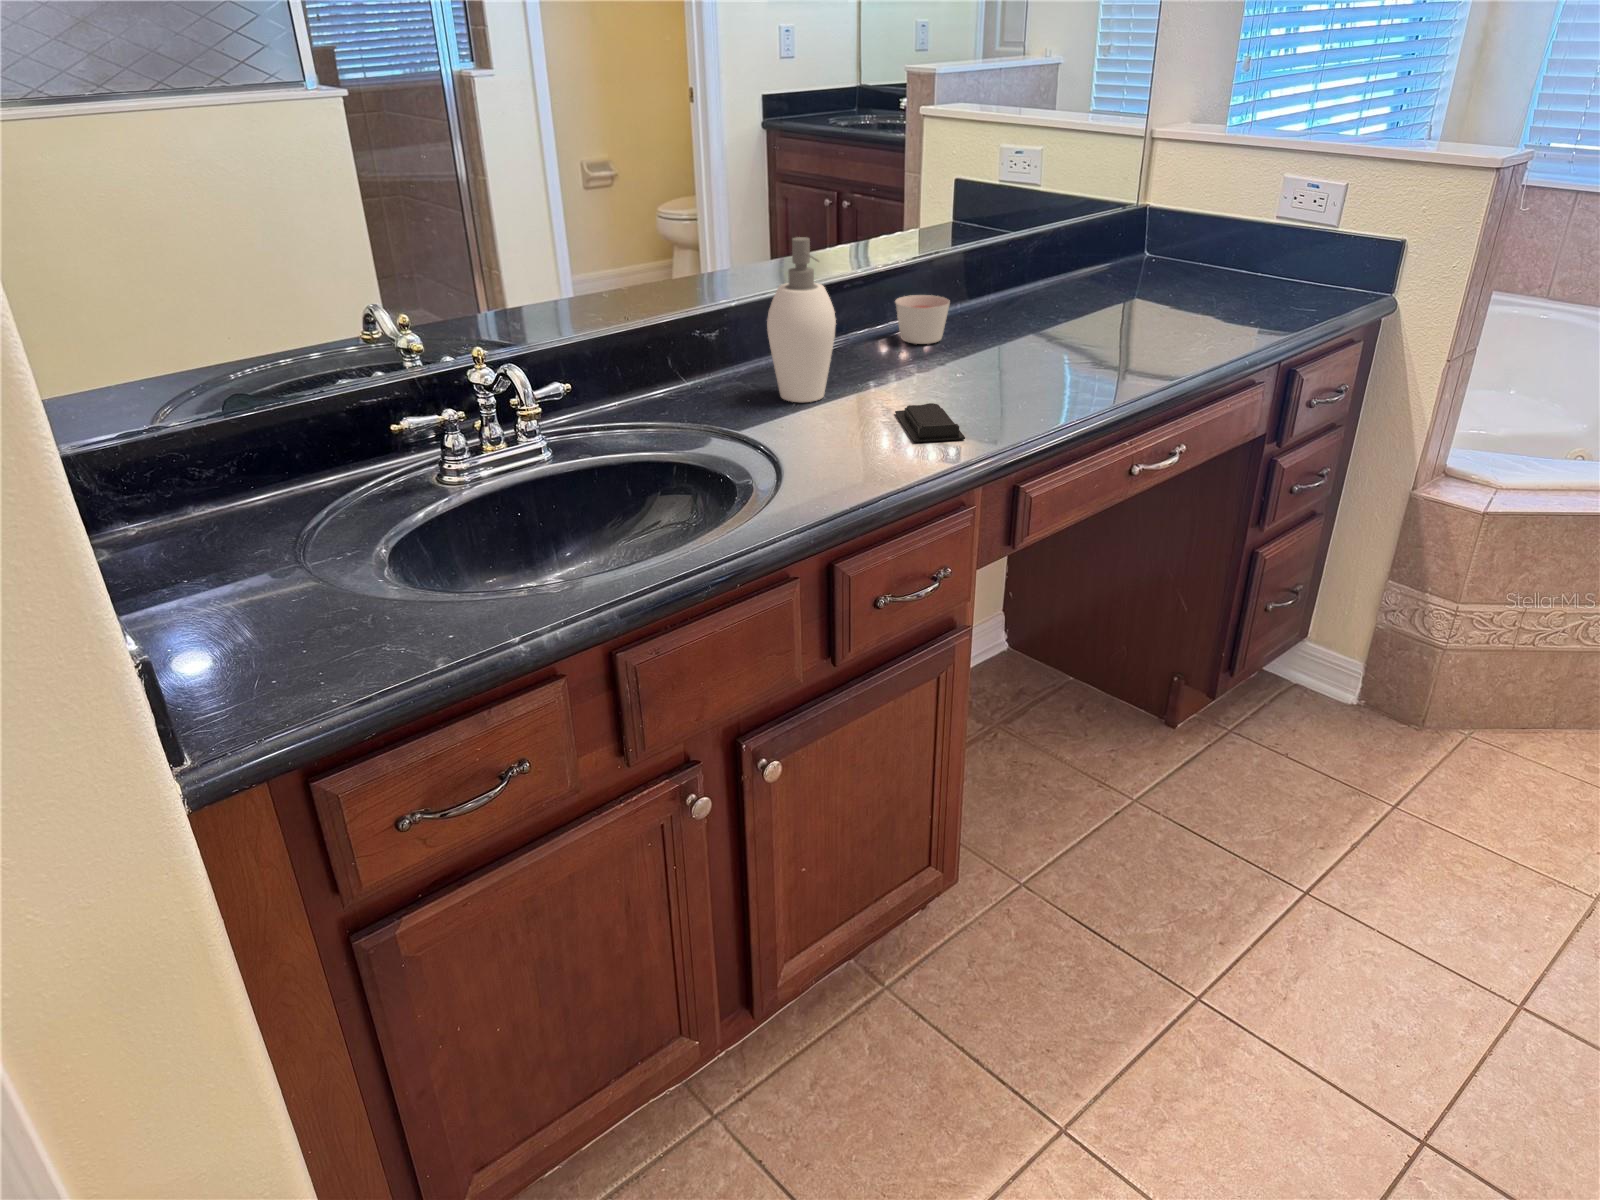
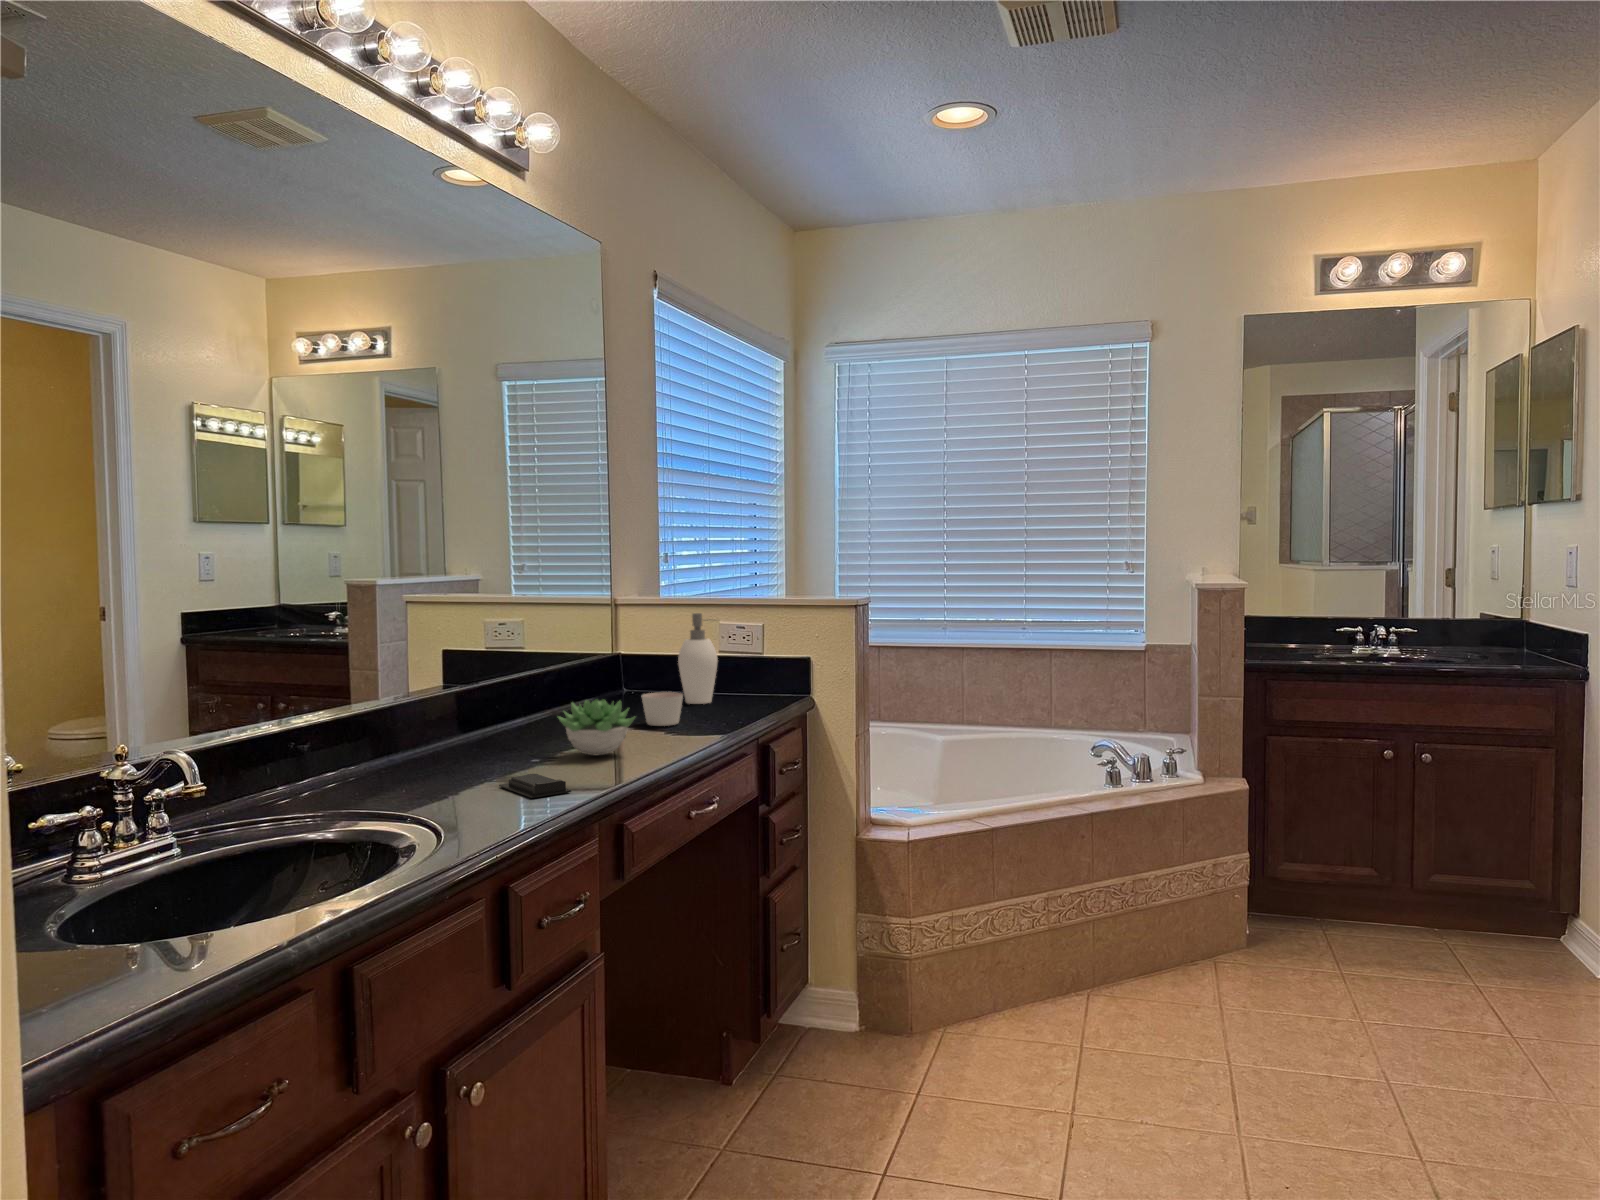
soap dispenser: present [767,237,836,402] -> present [678,613,718,704]
candle: present [895,295,950,344] -> present [642,692,683,726]
succulent plant: none [999,302,1092,376] -> present [558,699,635,756]

